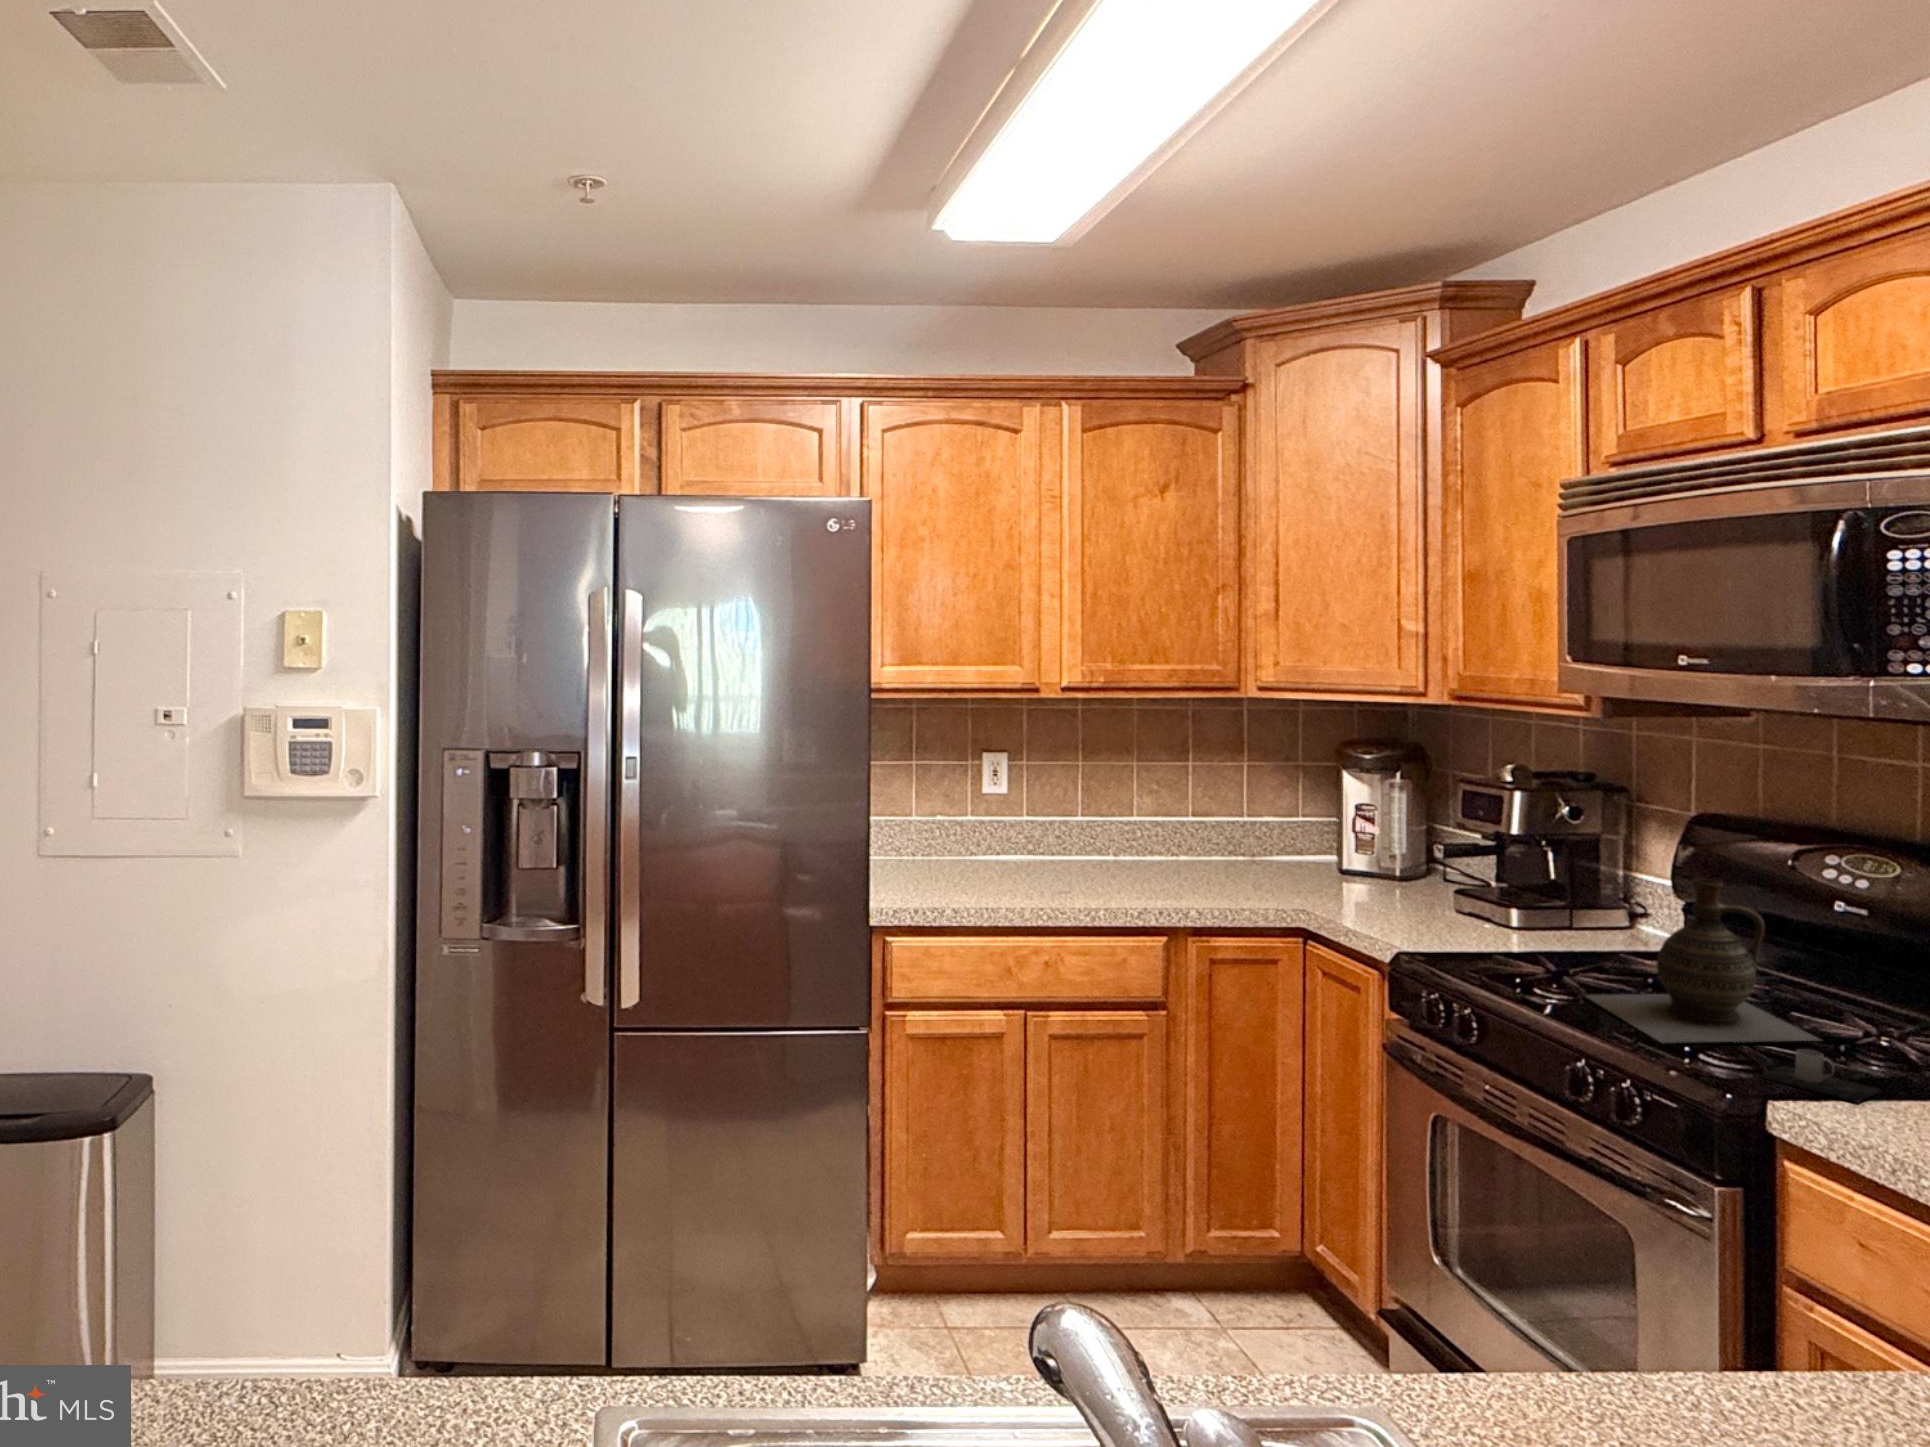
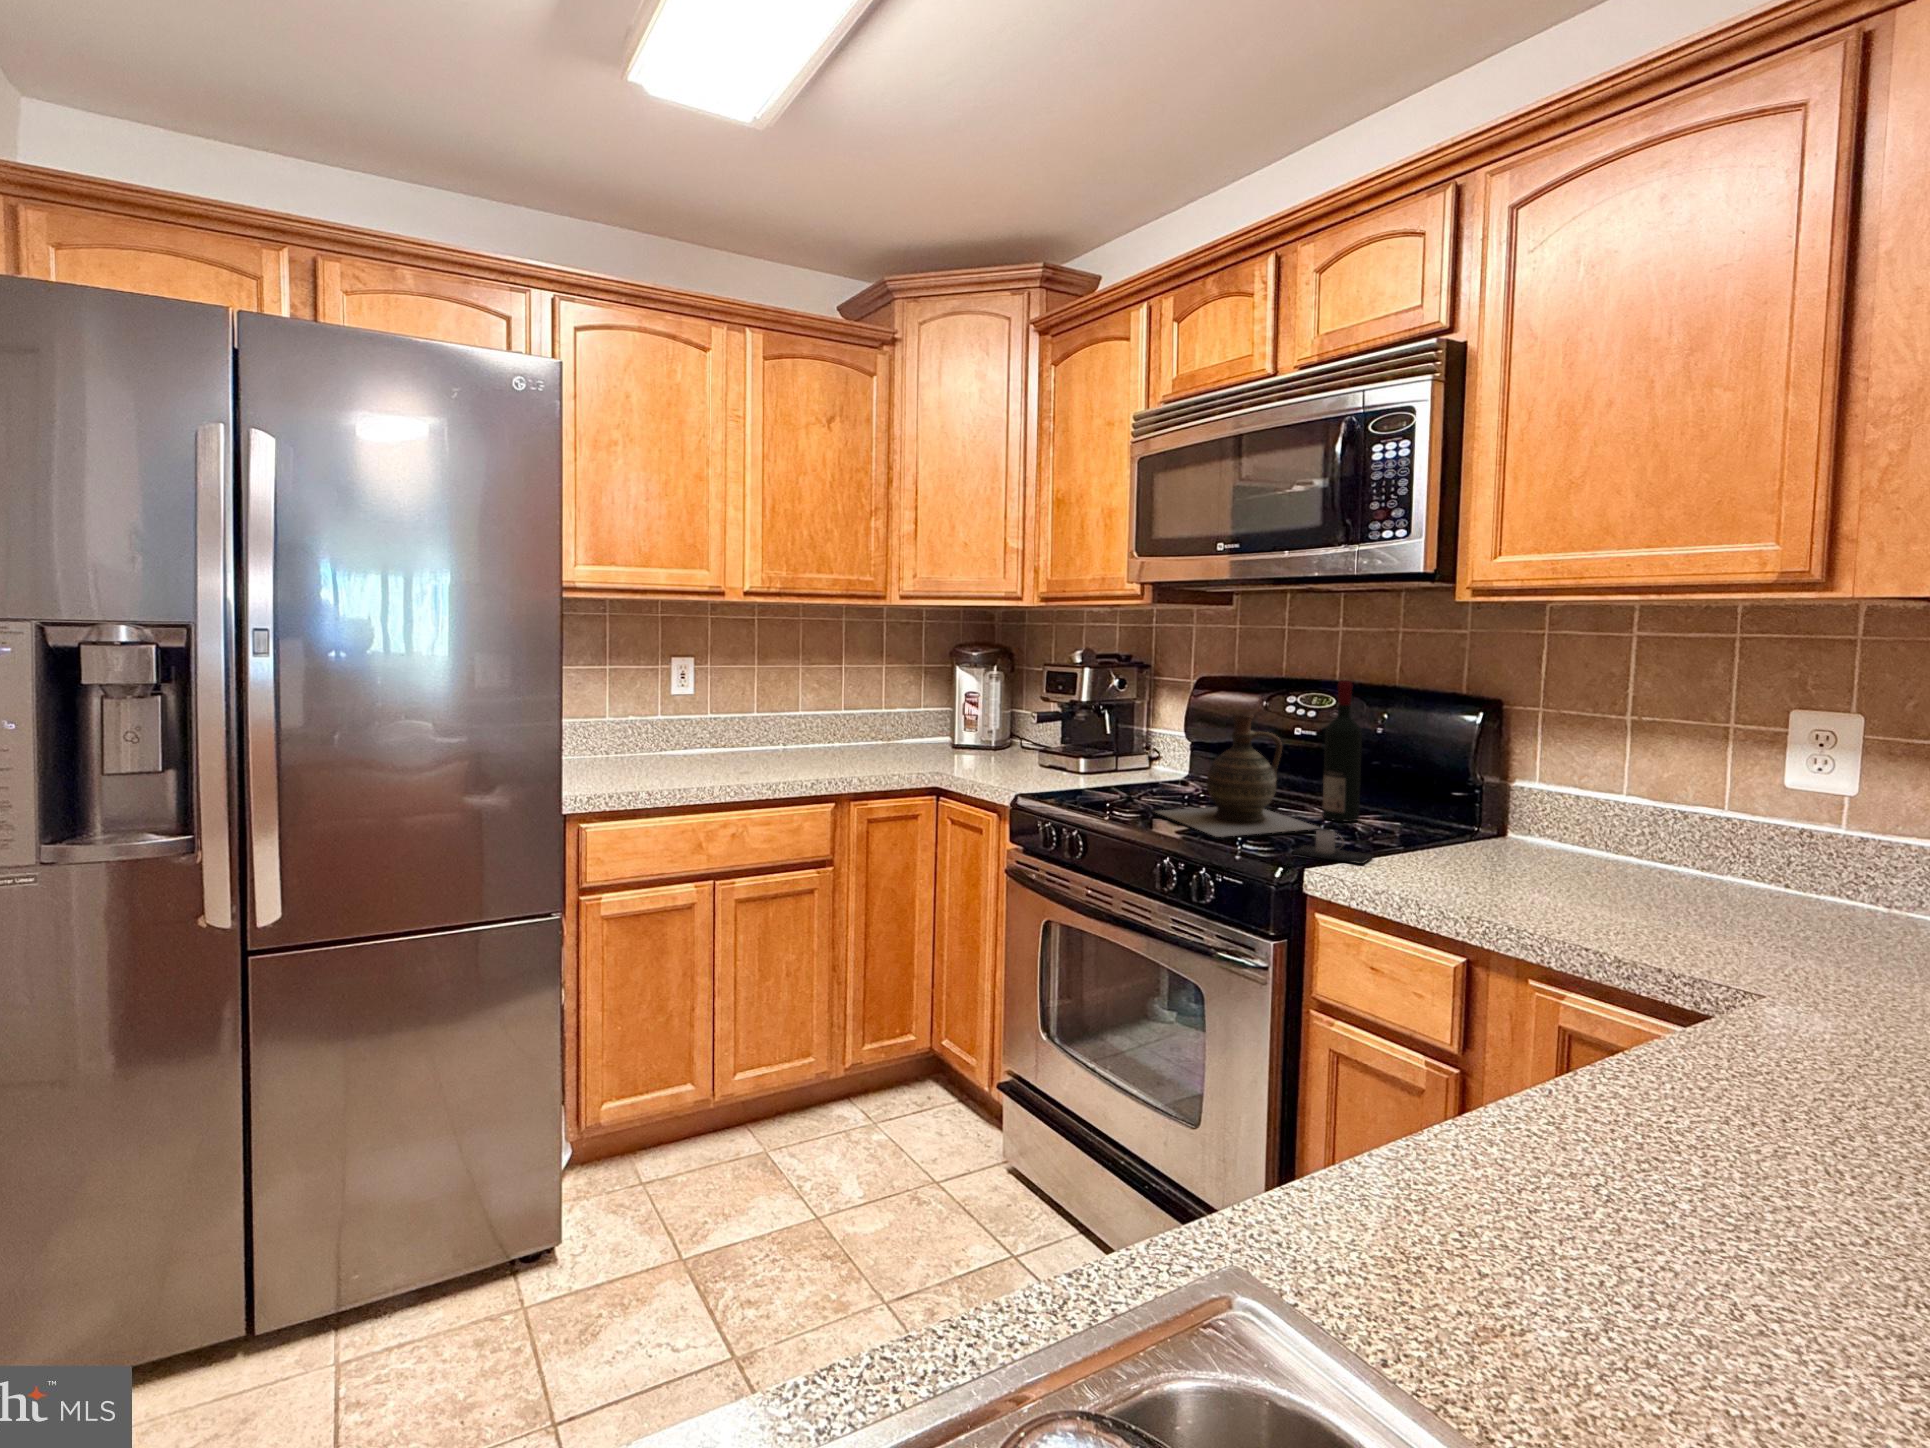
wine bottle: none [1834,839,1894,1030] -> present [1323,680,1362,822]

